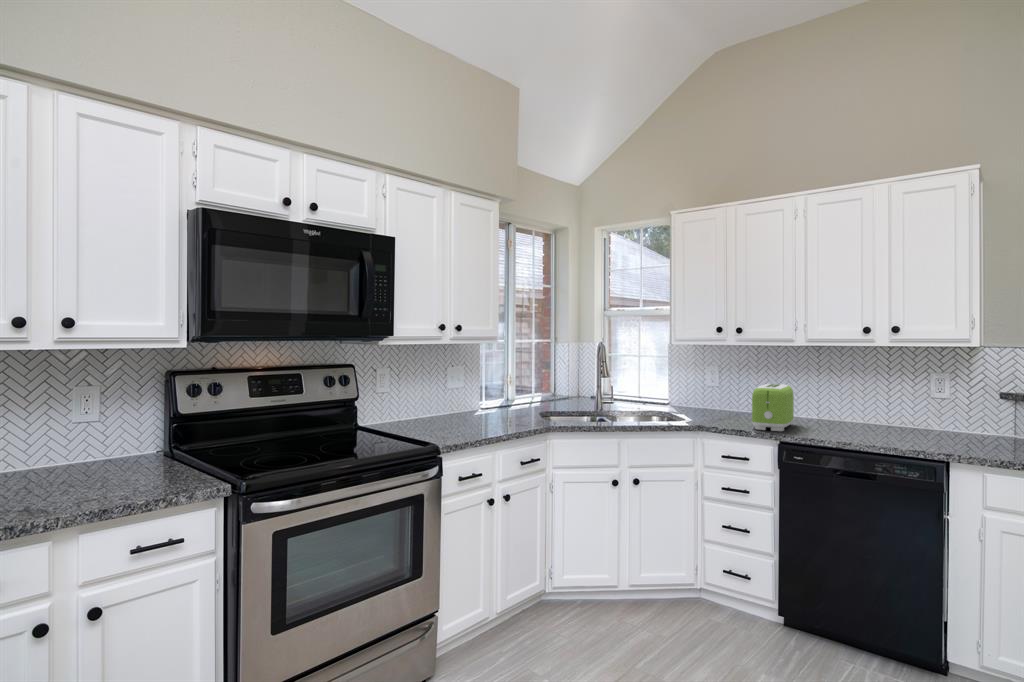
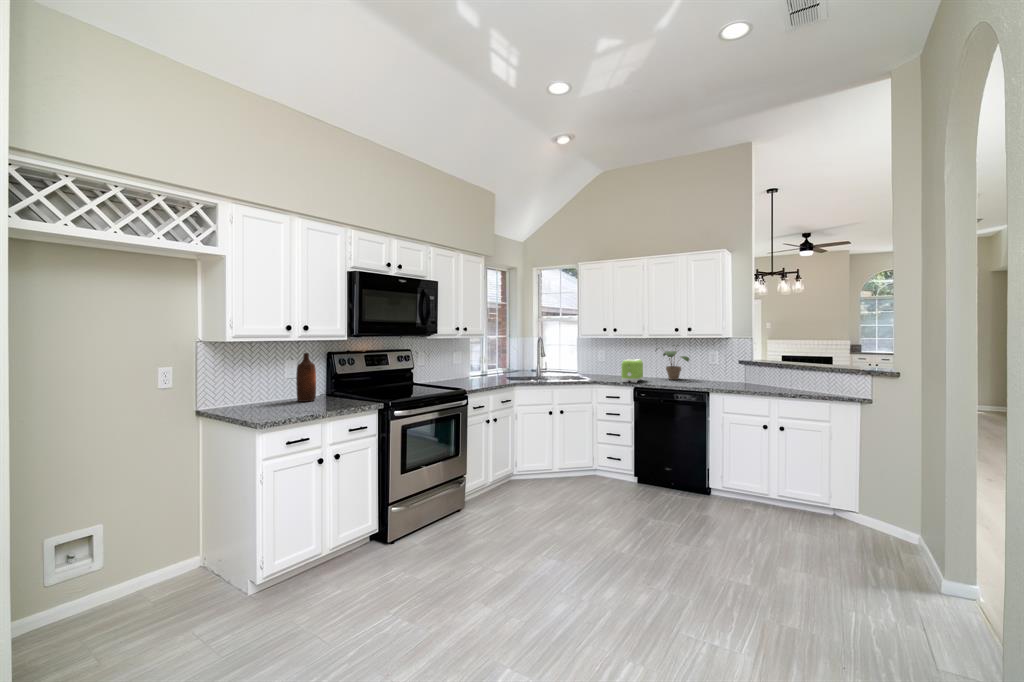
potted plant: none [816,357,890,425] -> present [656,345,689,380]
bottle: none [72,375,117,475] -> present [296,353,316,402]

